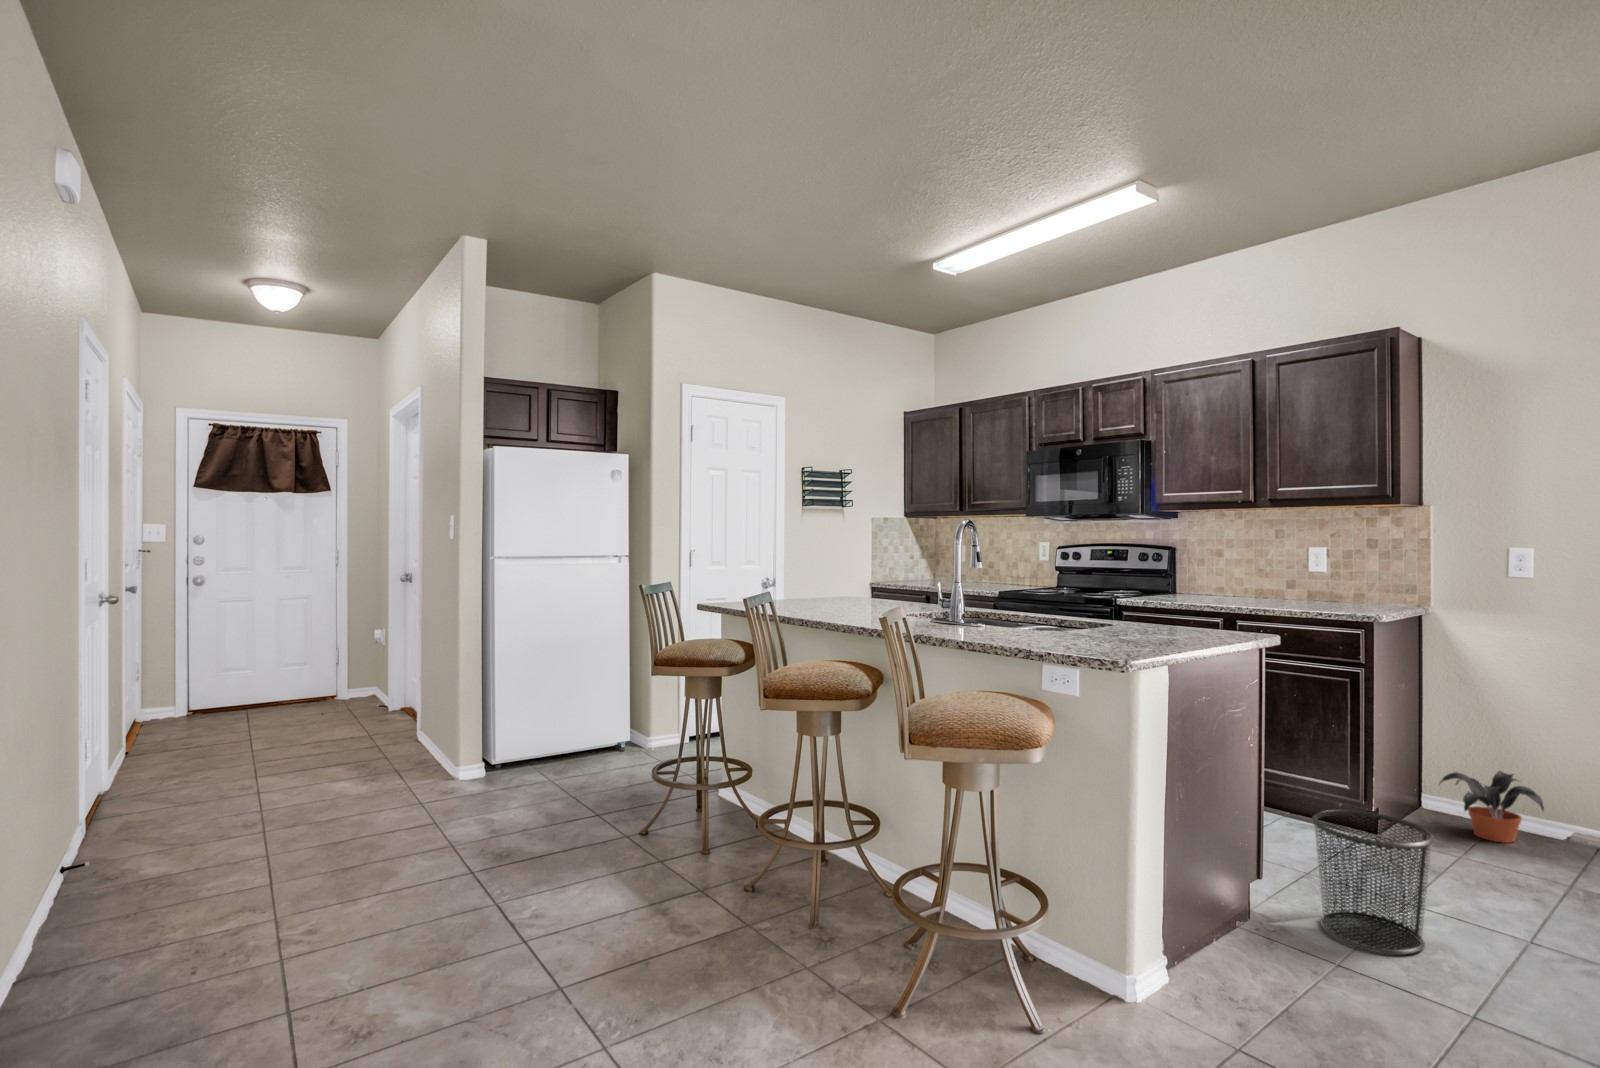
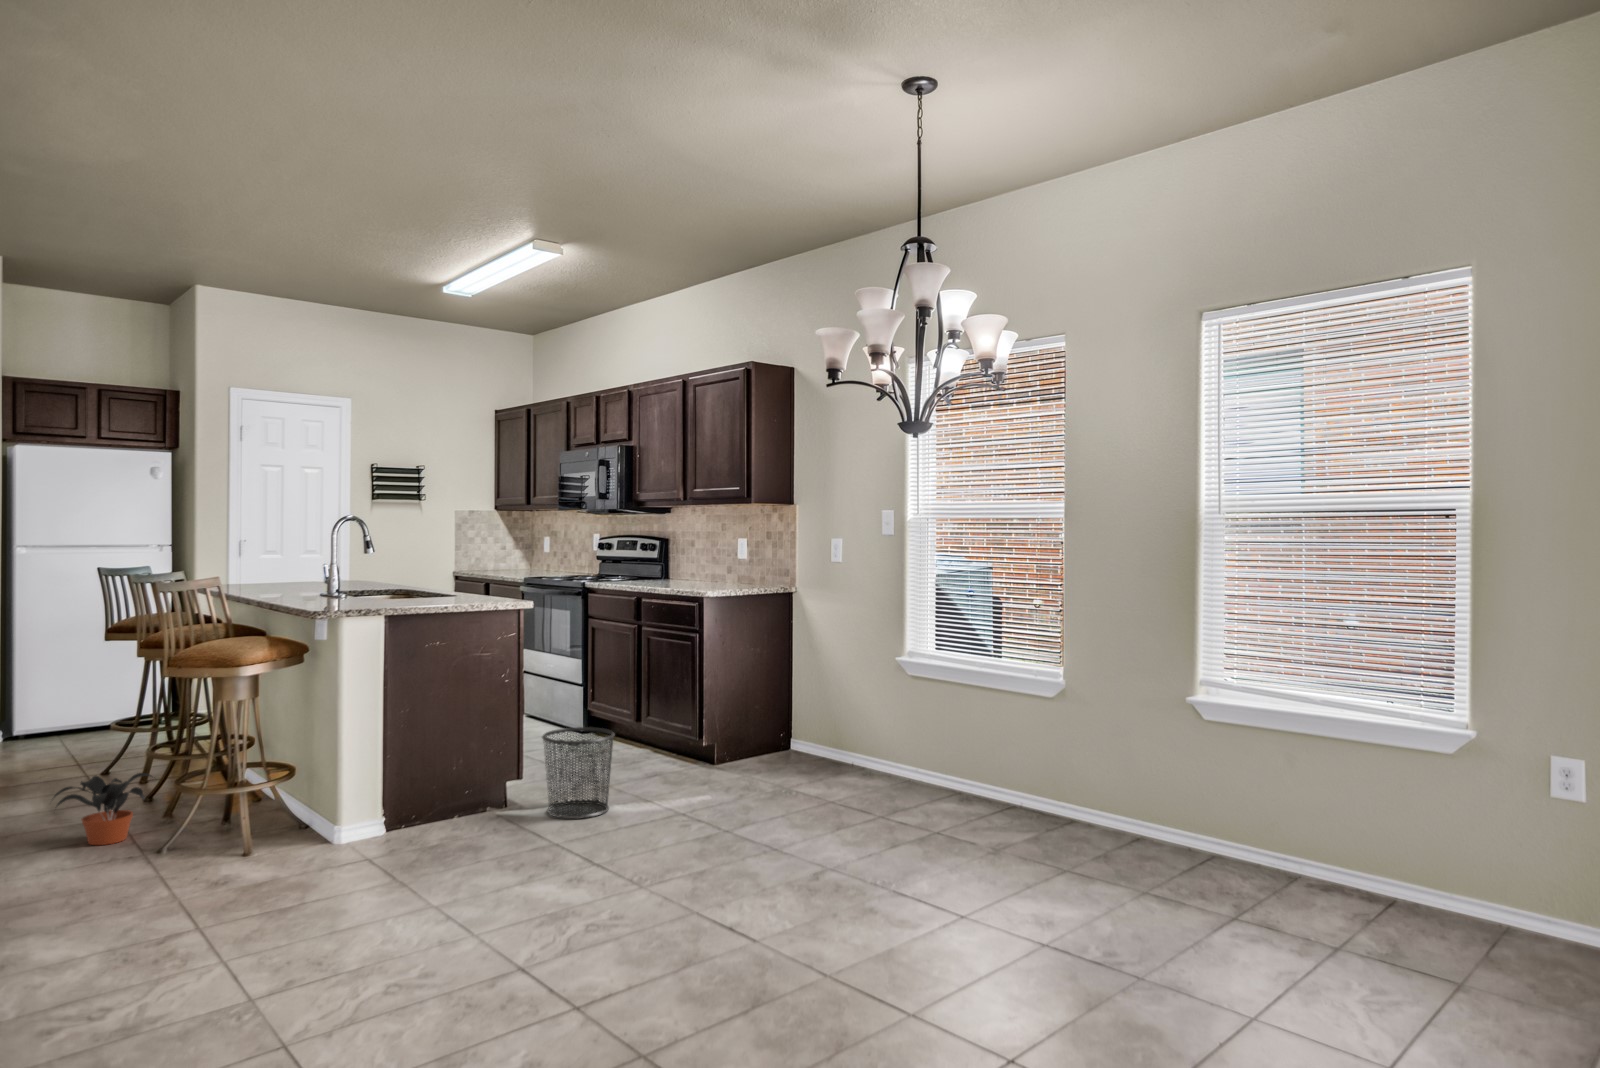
potted plant: present [1440,771,1544,843] -> present [54,773,152,845]

